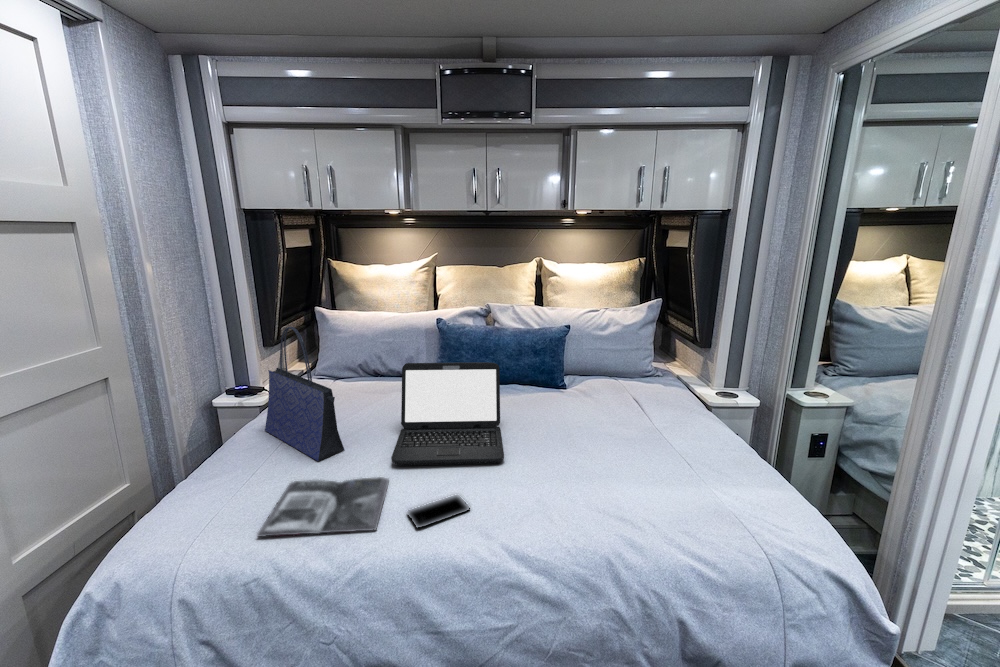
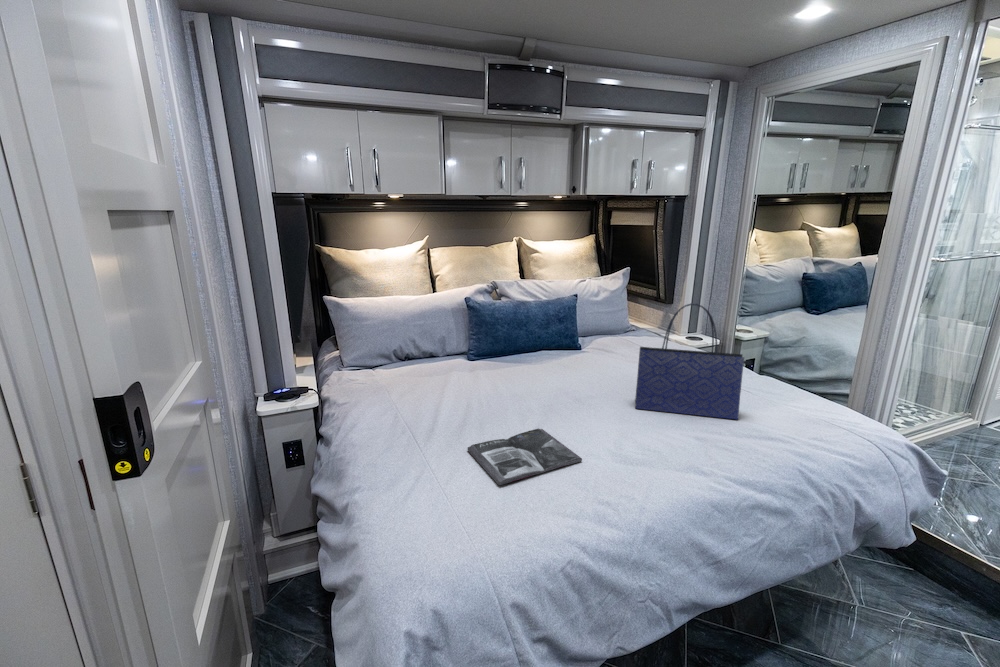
tote bag: present [265,327,344,461] -> present [635,304,752,420]
laptop: present [391,362,504,466] -> none [496,327,610,420]
smartphone: present [408,496,469,529] -> none [589,428,628,453]

